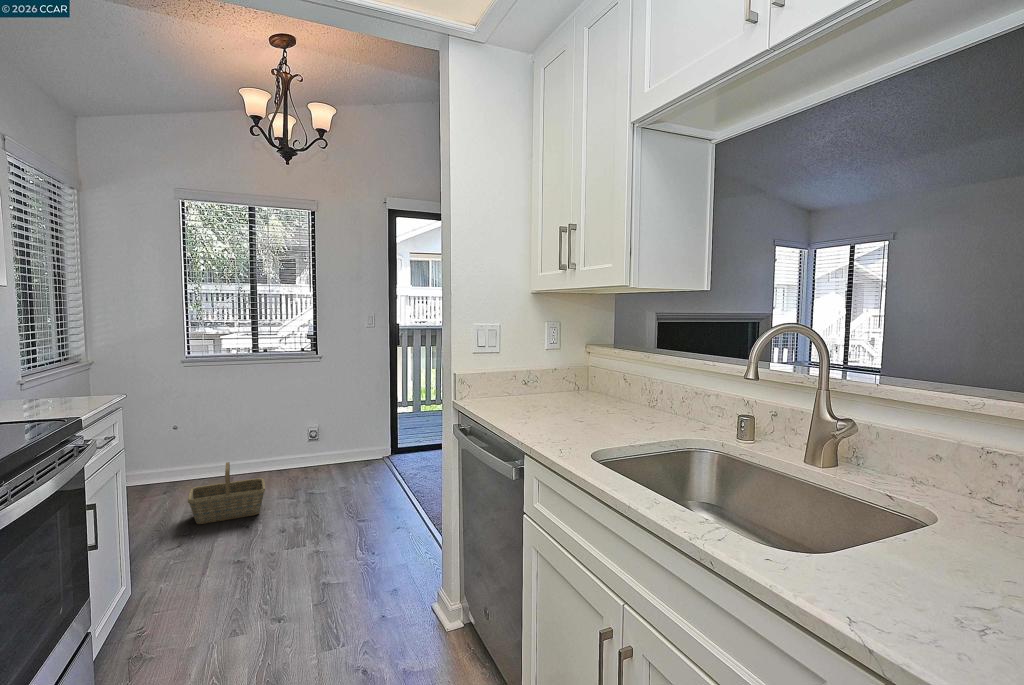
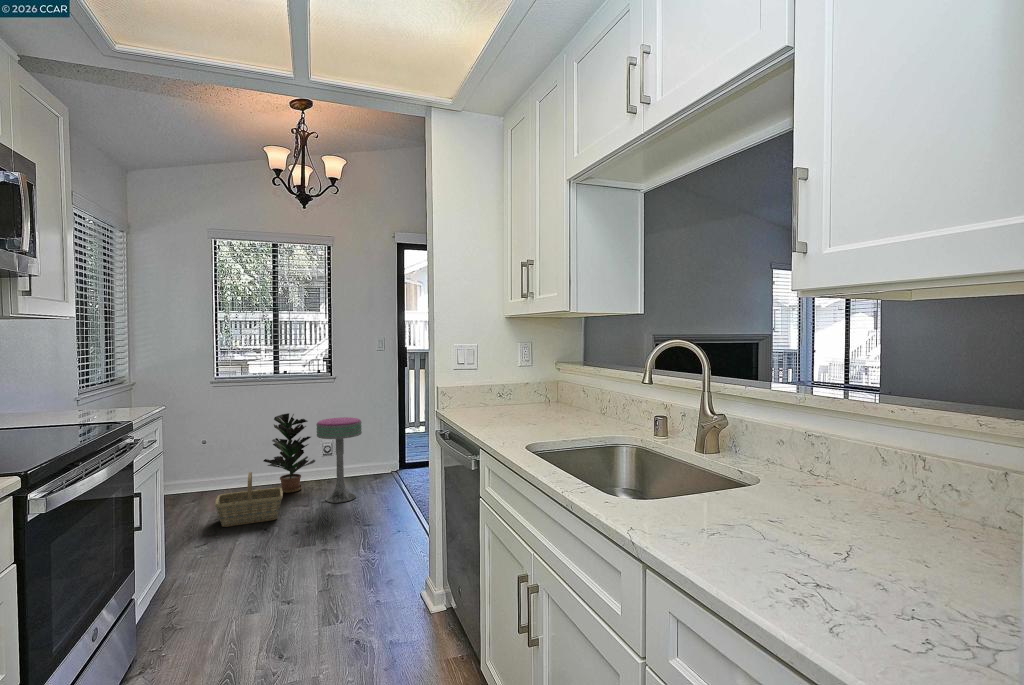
potted plant: none [241,395,300,481] -> present [264,413,315,493]
bar stool: none [301,400,351,493] -> present [316,417,362,503]

